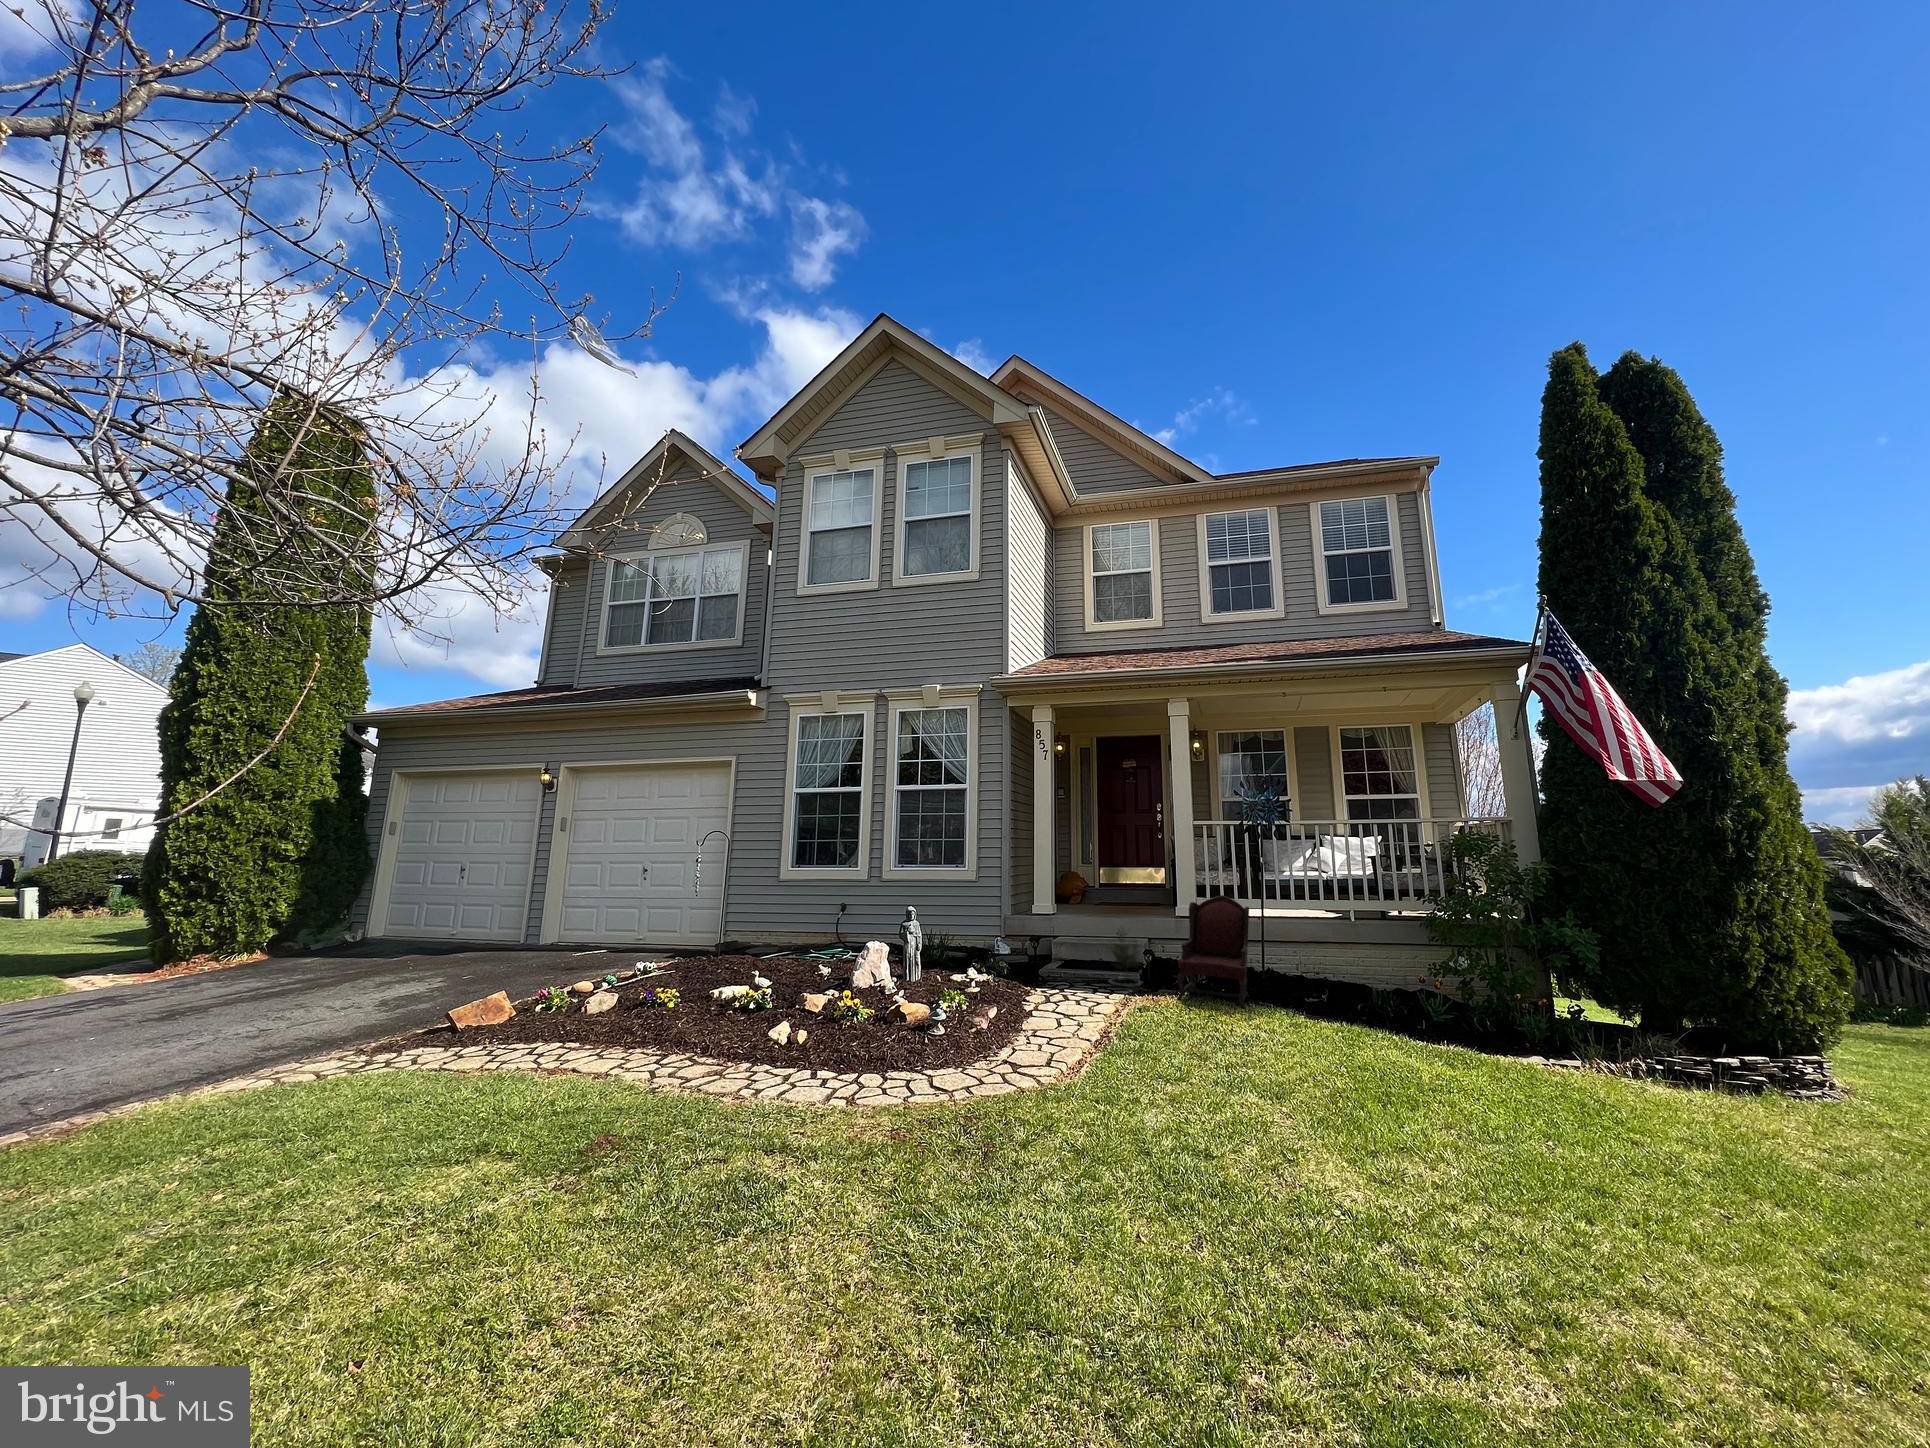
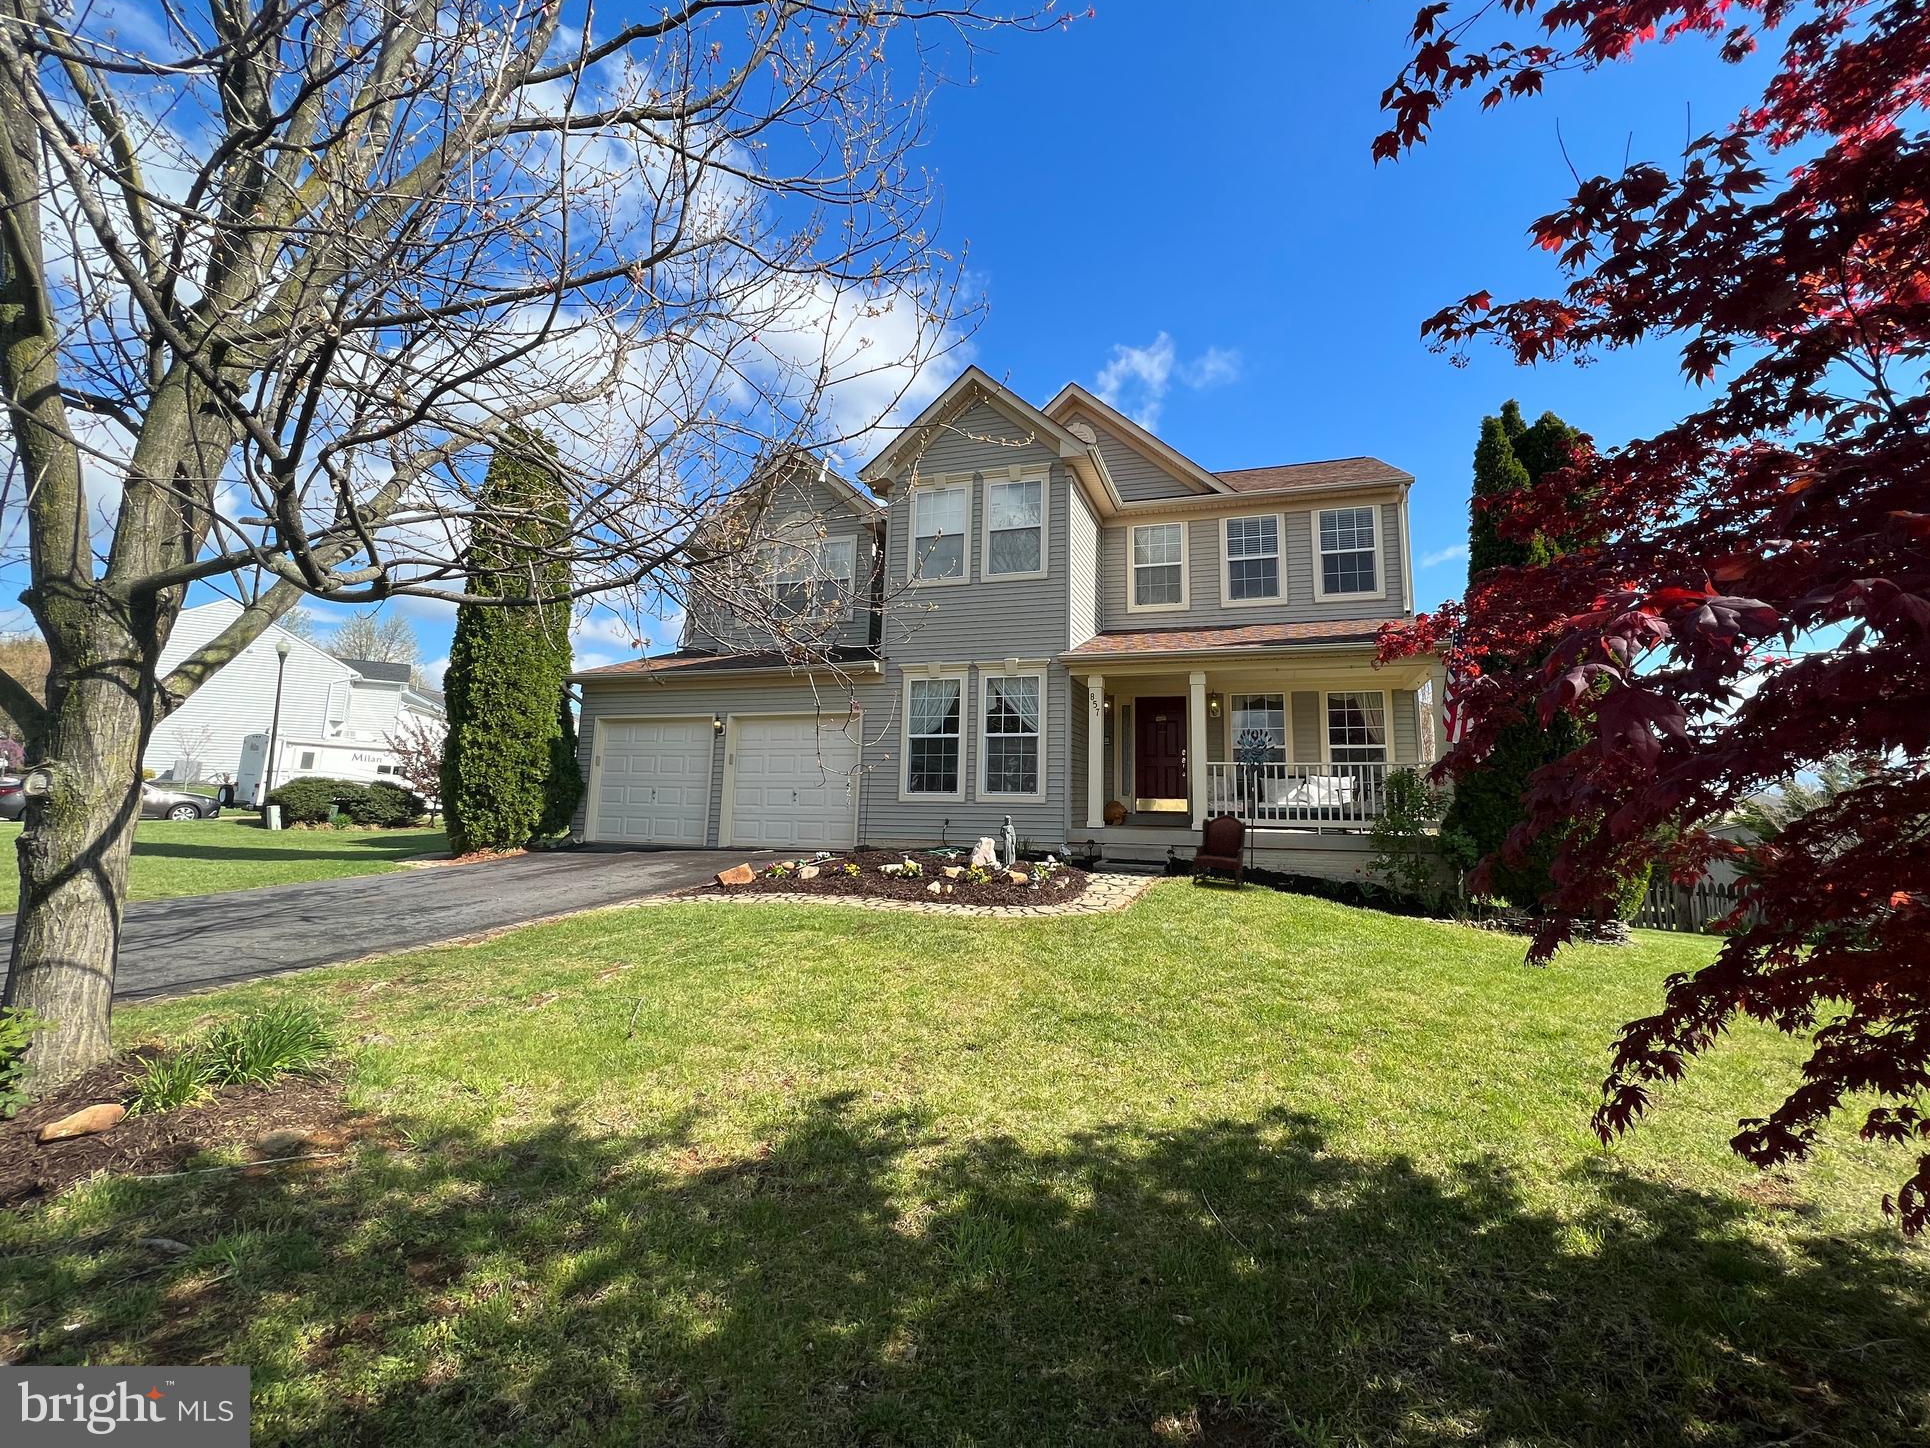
potted tree: present [1110,930,1141,987] -> none [1144,834,1169,877]

